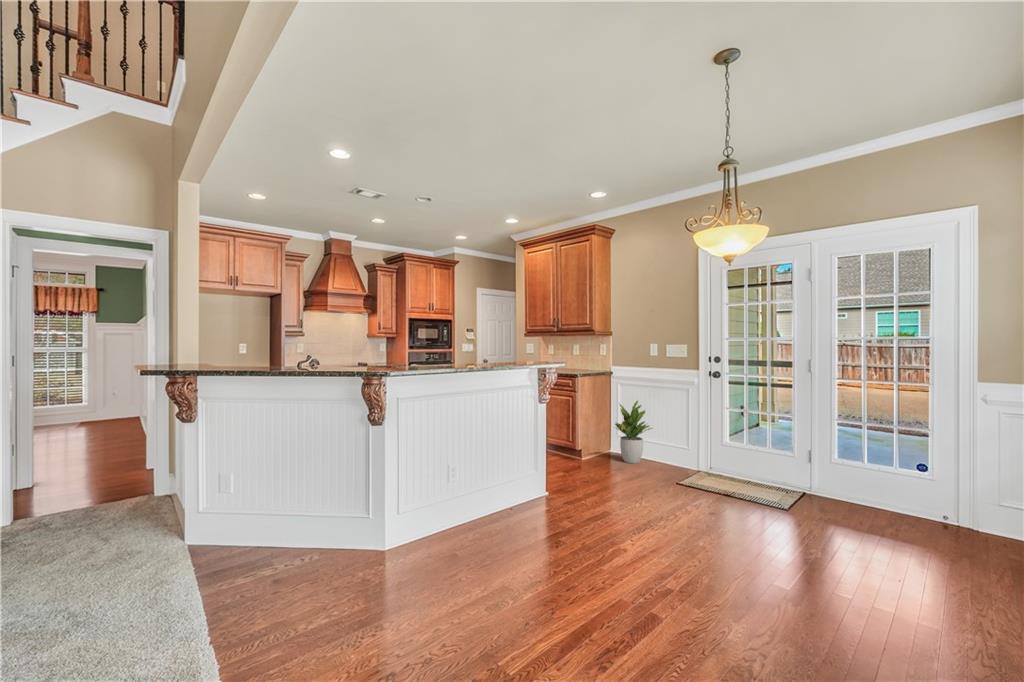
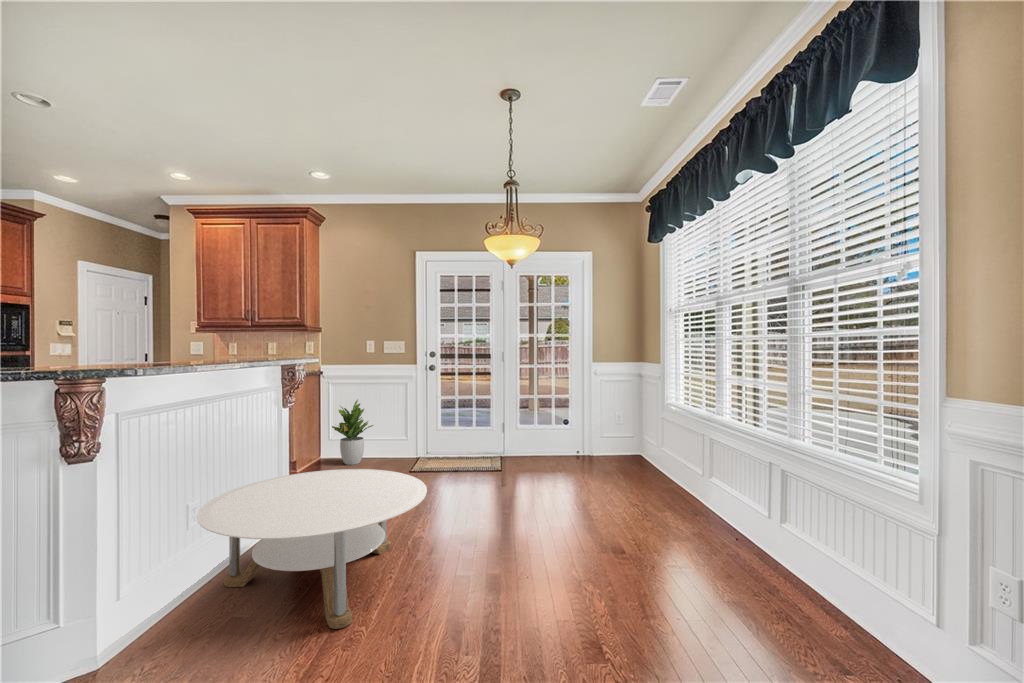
round table: none [409,459,603,611] -> present [197,469,427,629]

